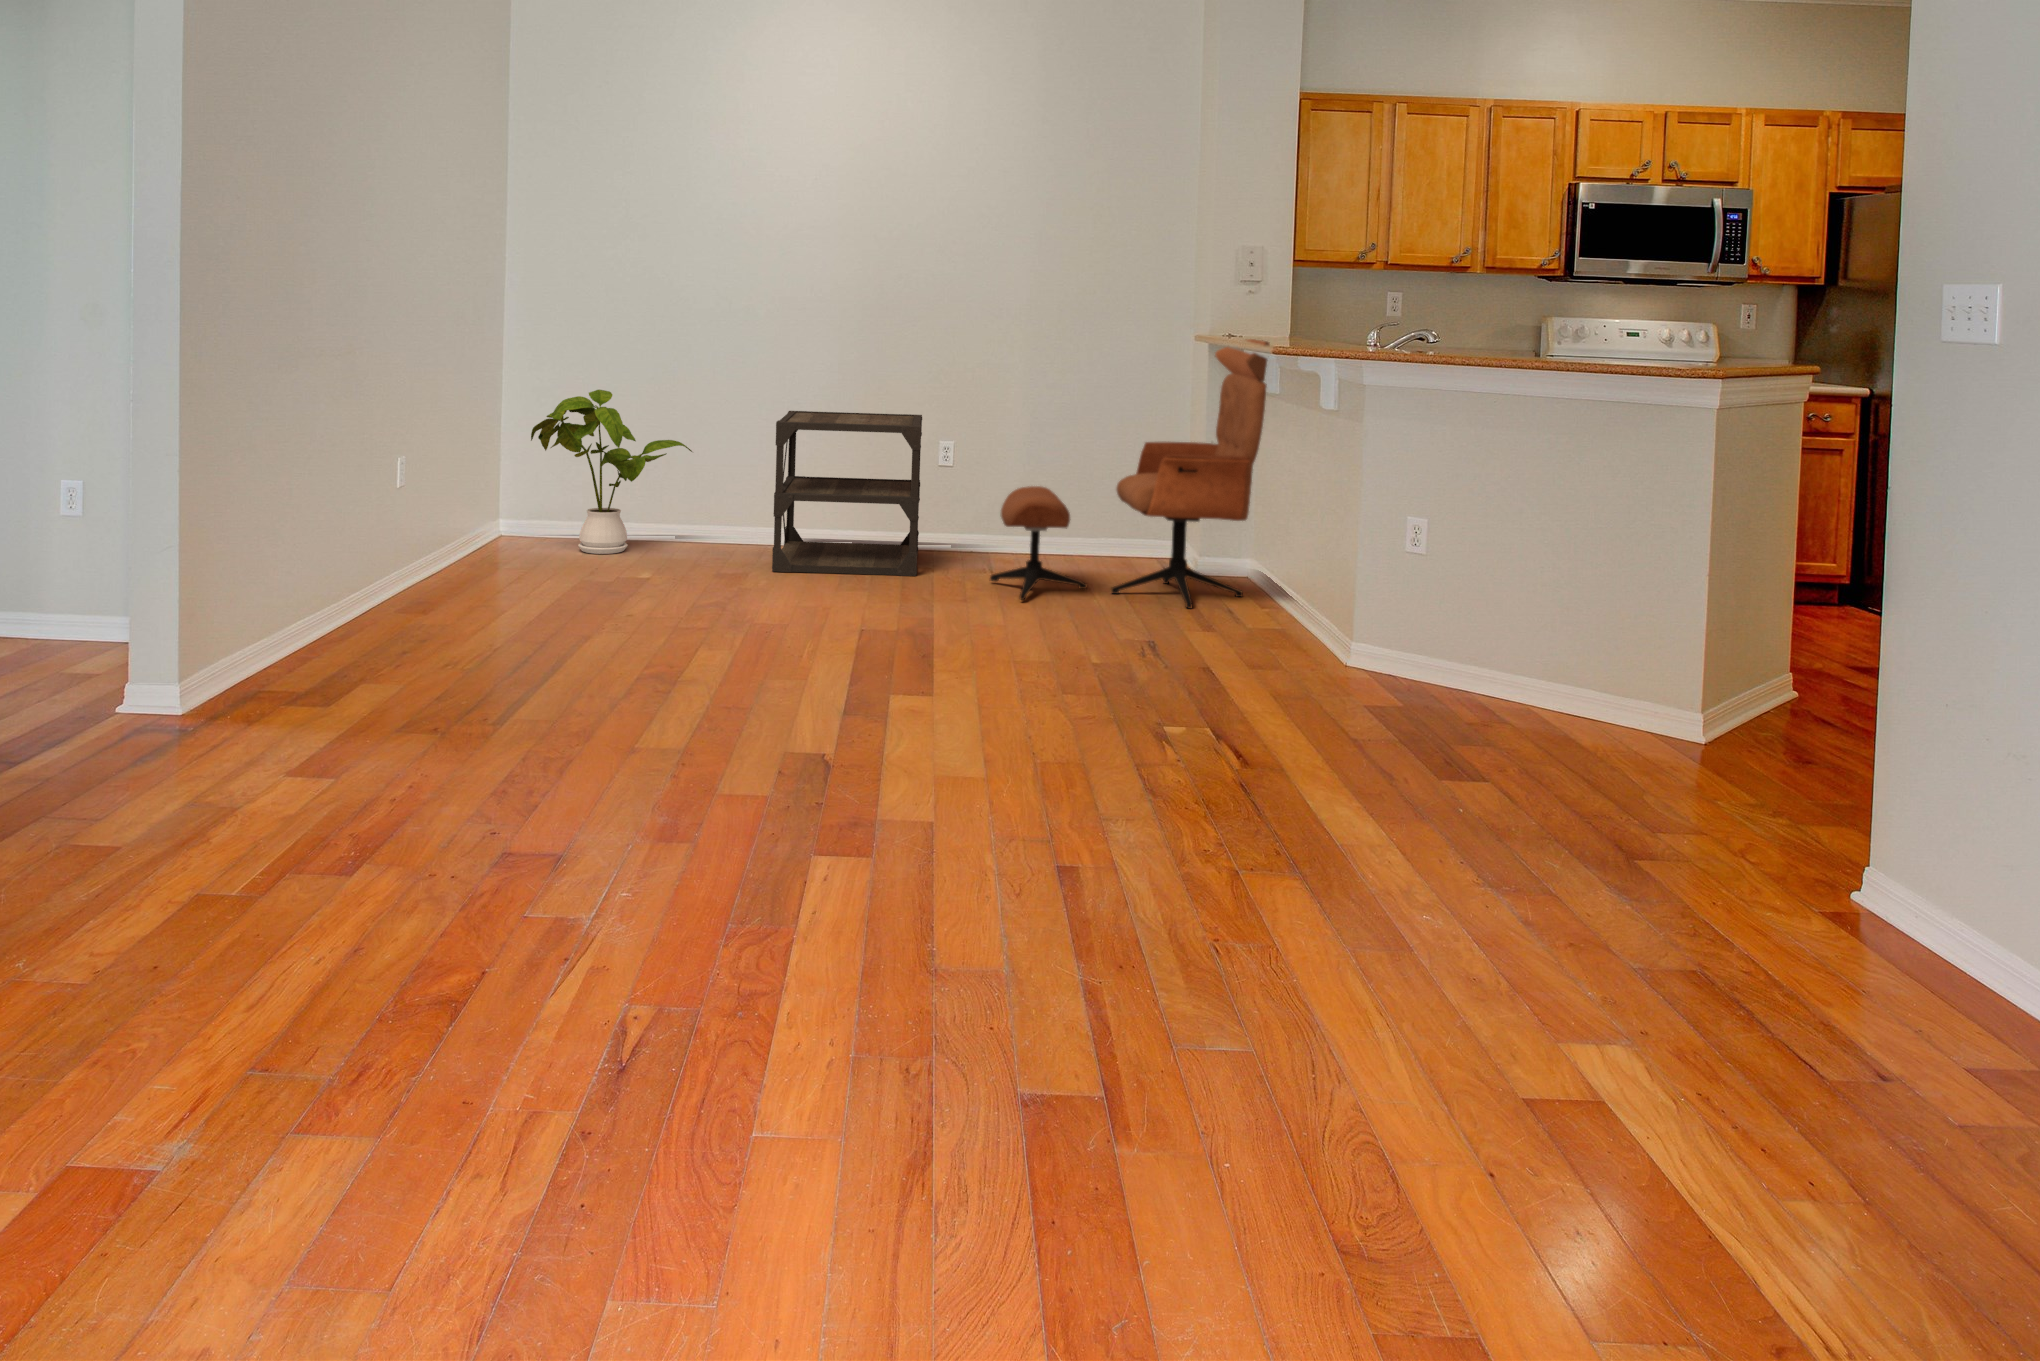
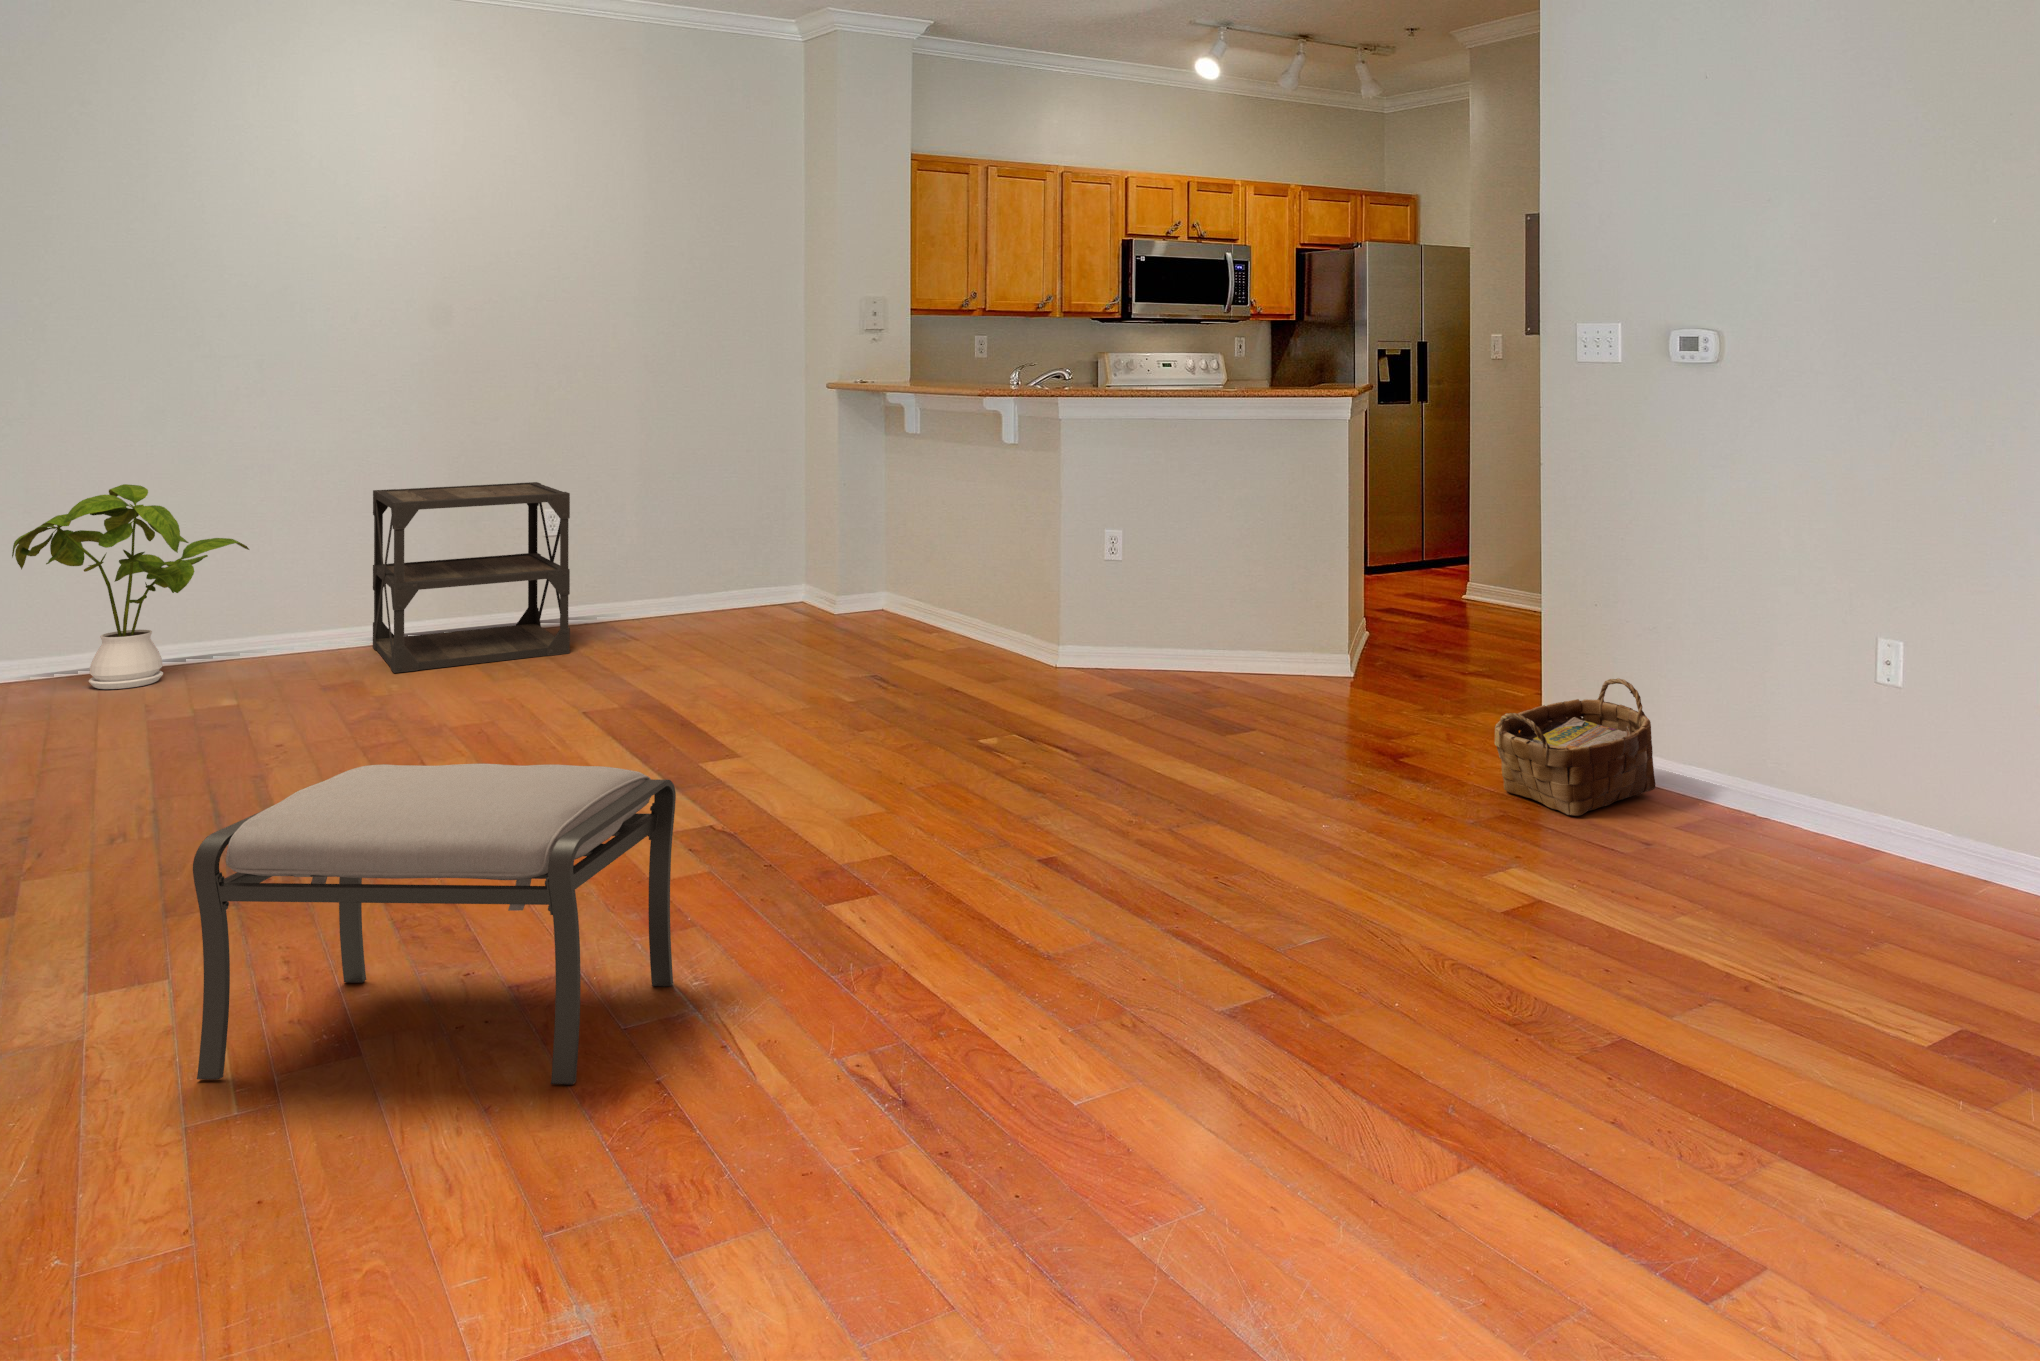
lounge chair: present [990,339,1270,608] -> none [657,384,936,658]
ottoman: none [256,634,626,955] -> present [193,764,676,1085]
woven basket: none [1710,818,1982,1004] -> present [1495,678,1655,816]

